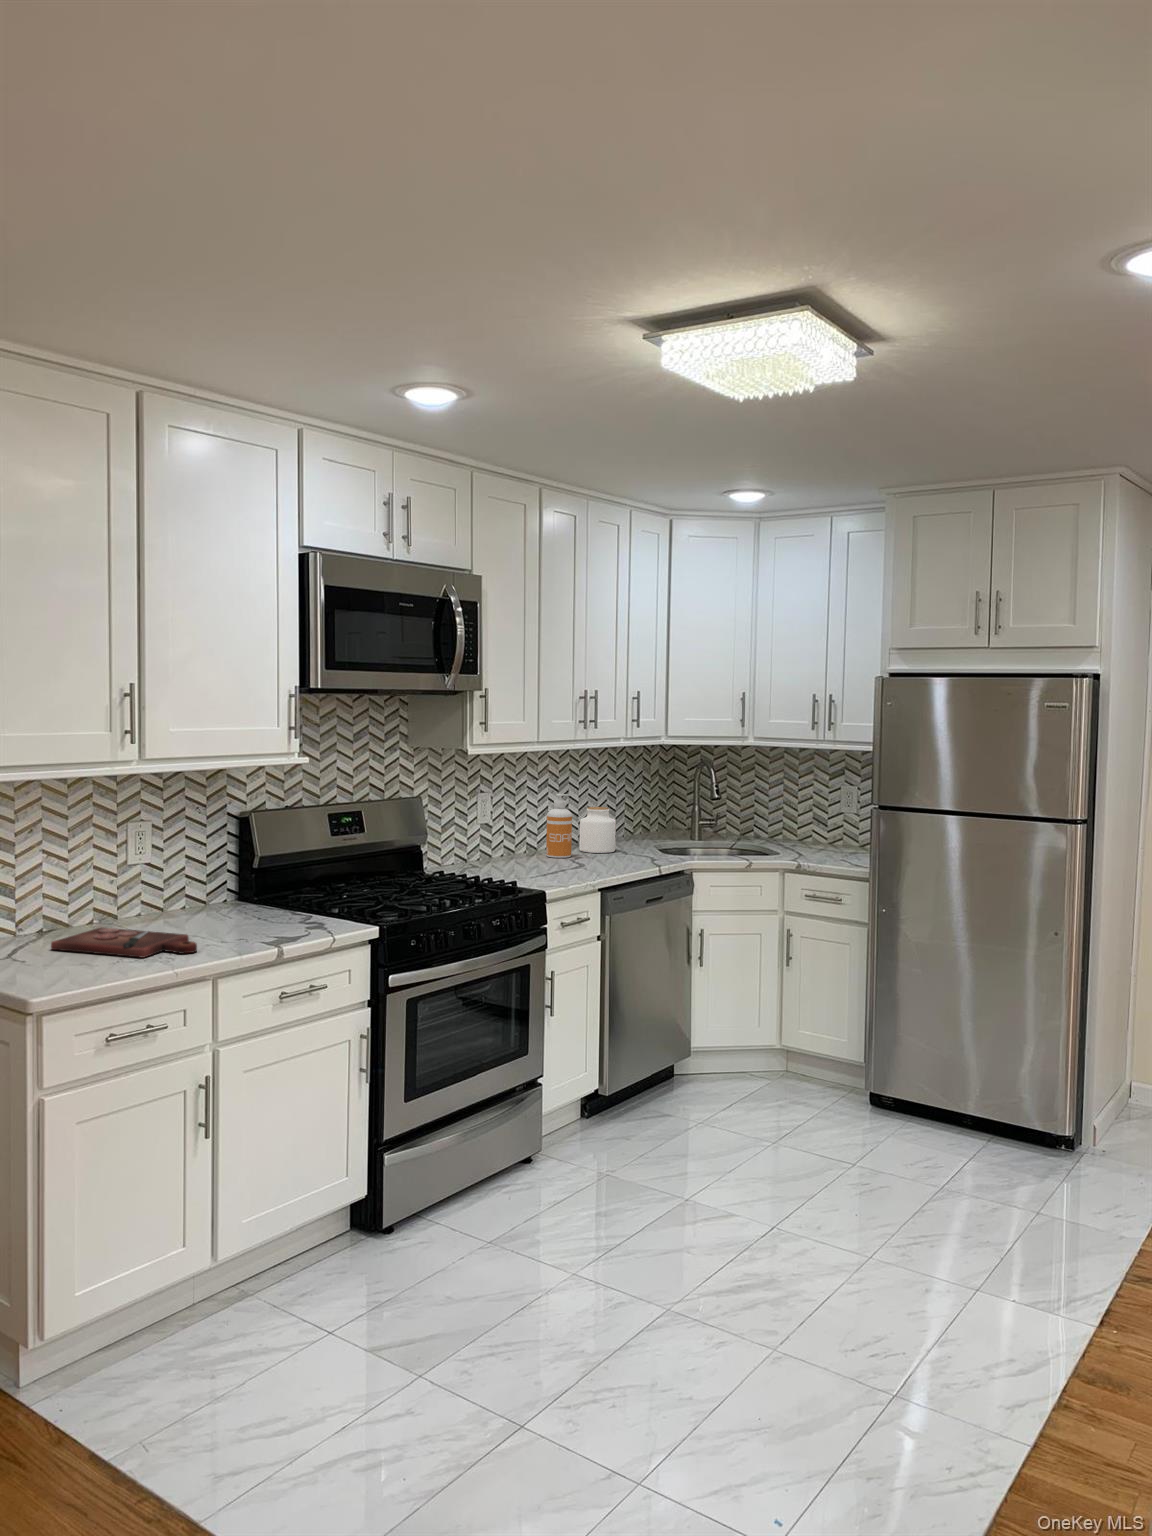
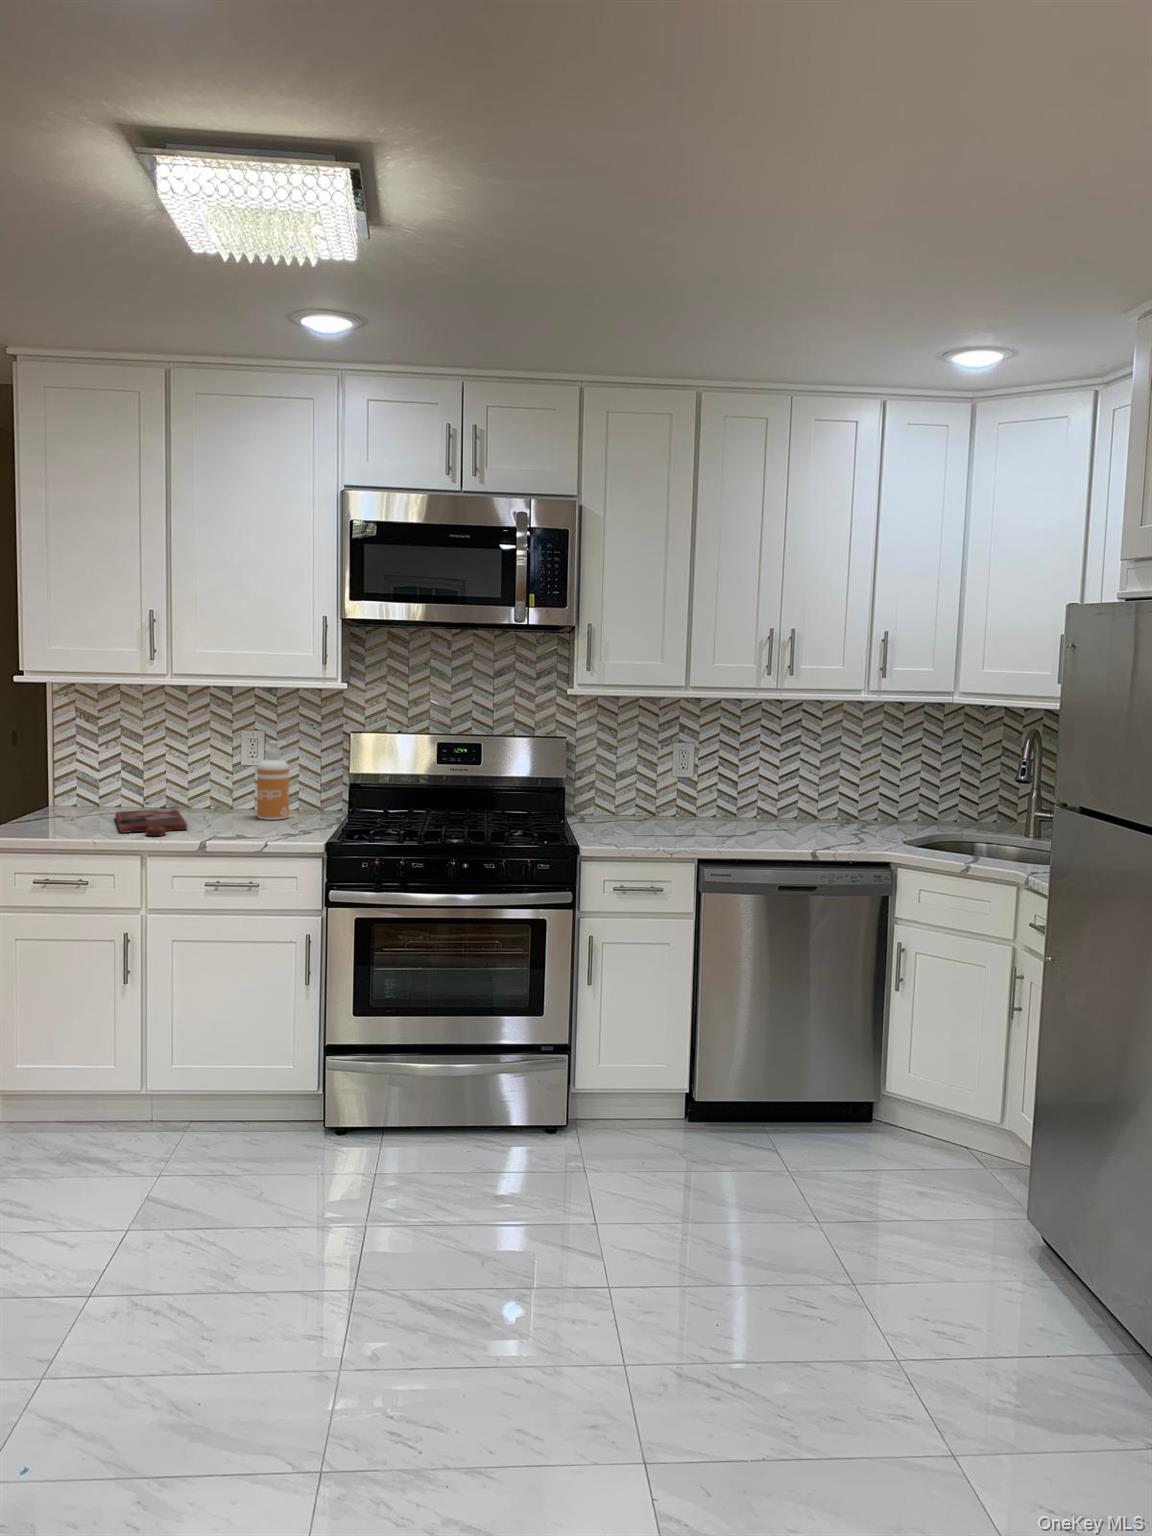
soap dispenser: present [546,794,572,858] -> present [257,741,289,820]
jar: present [579,807,616,853] -> none [830,775,877,832]

